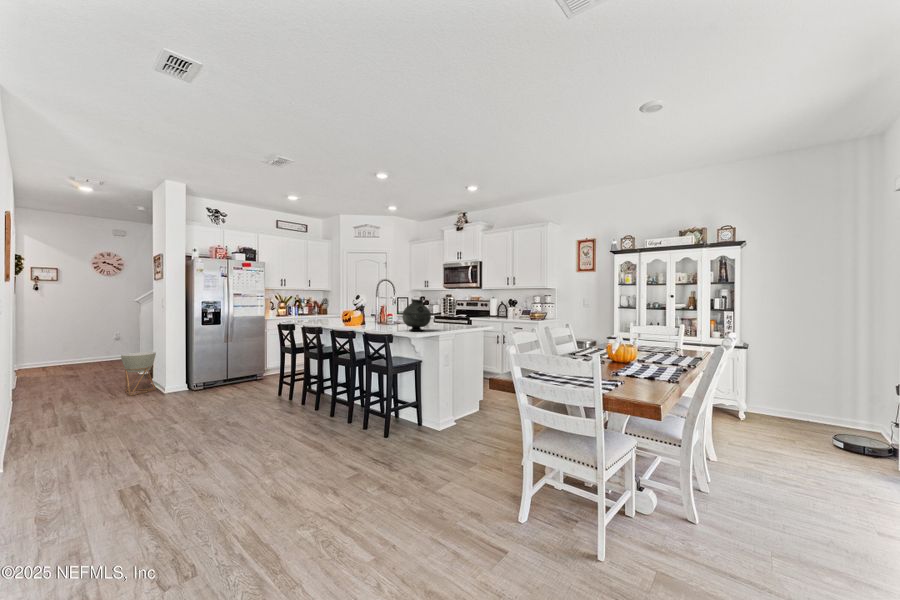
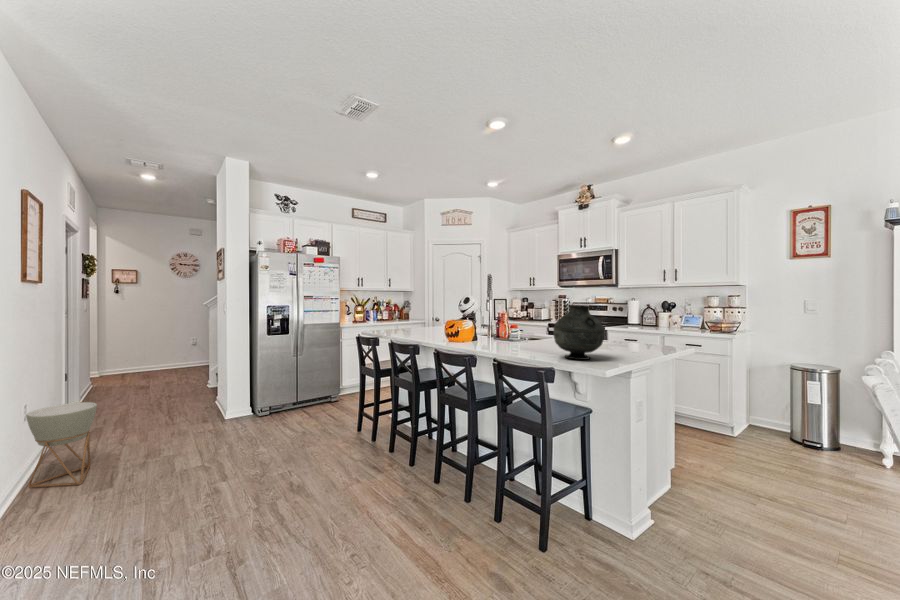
planter: present [121,352,156,396] -> present [26,402,97,487]

